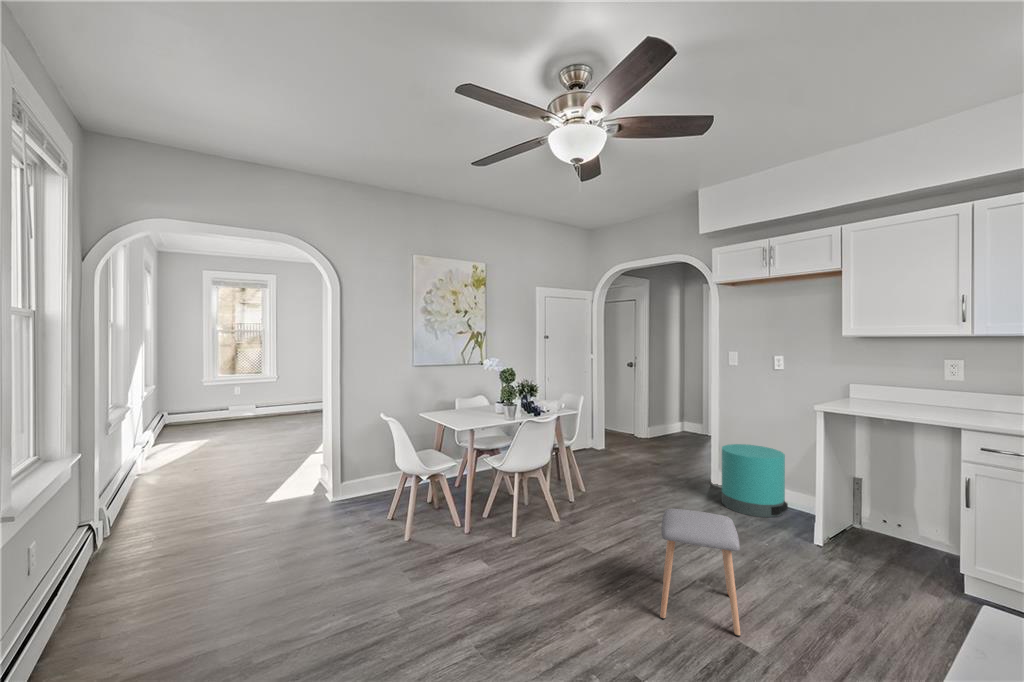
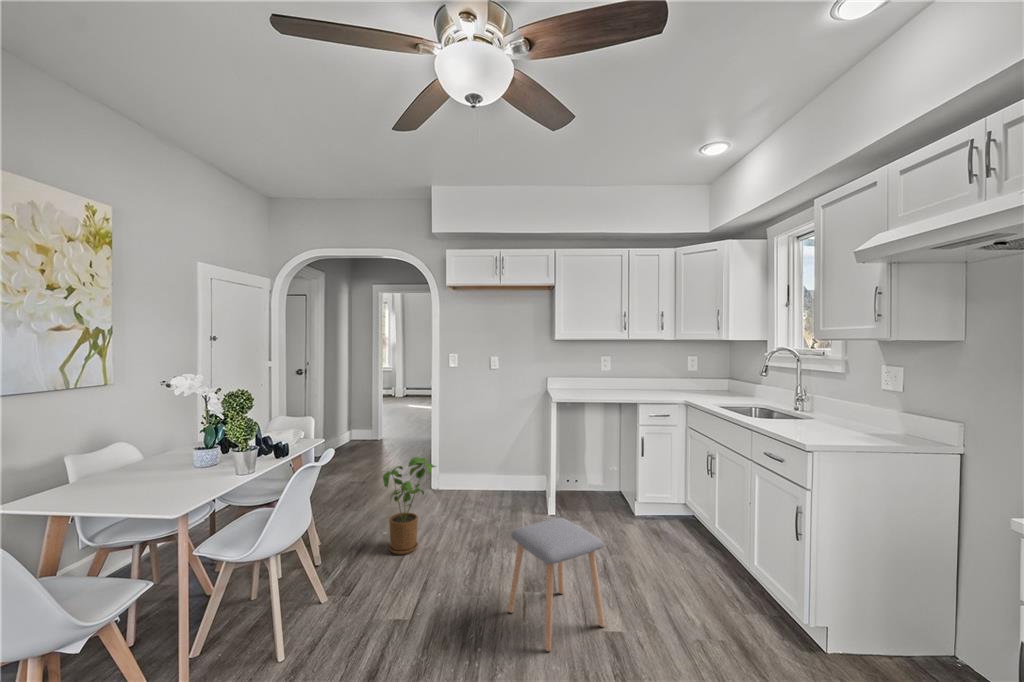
house plant: none [620,437,667,517] -> present [383,457,436,555]
trash can: present [722,444,788,517] -> none [457,442,511,511]

